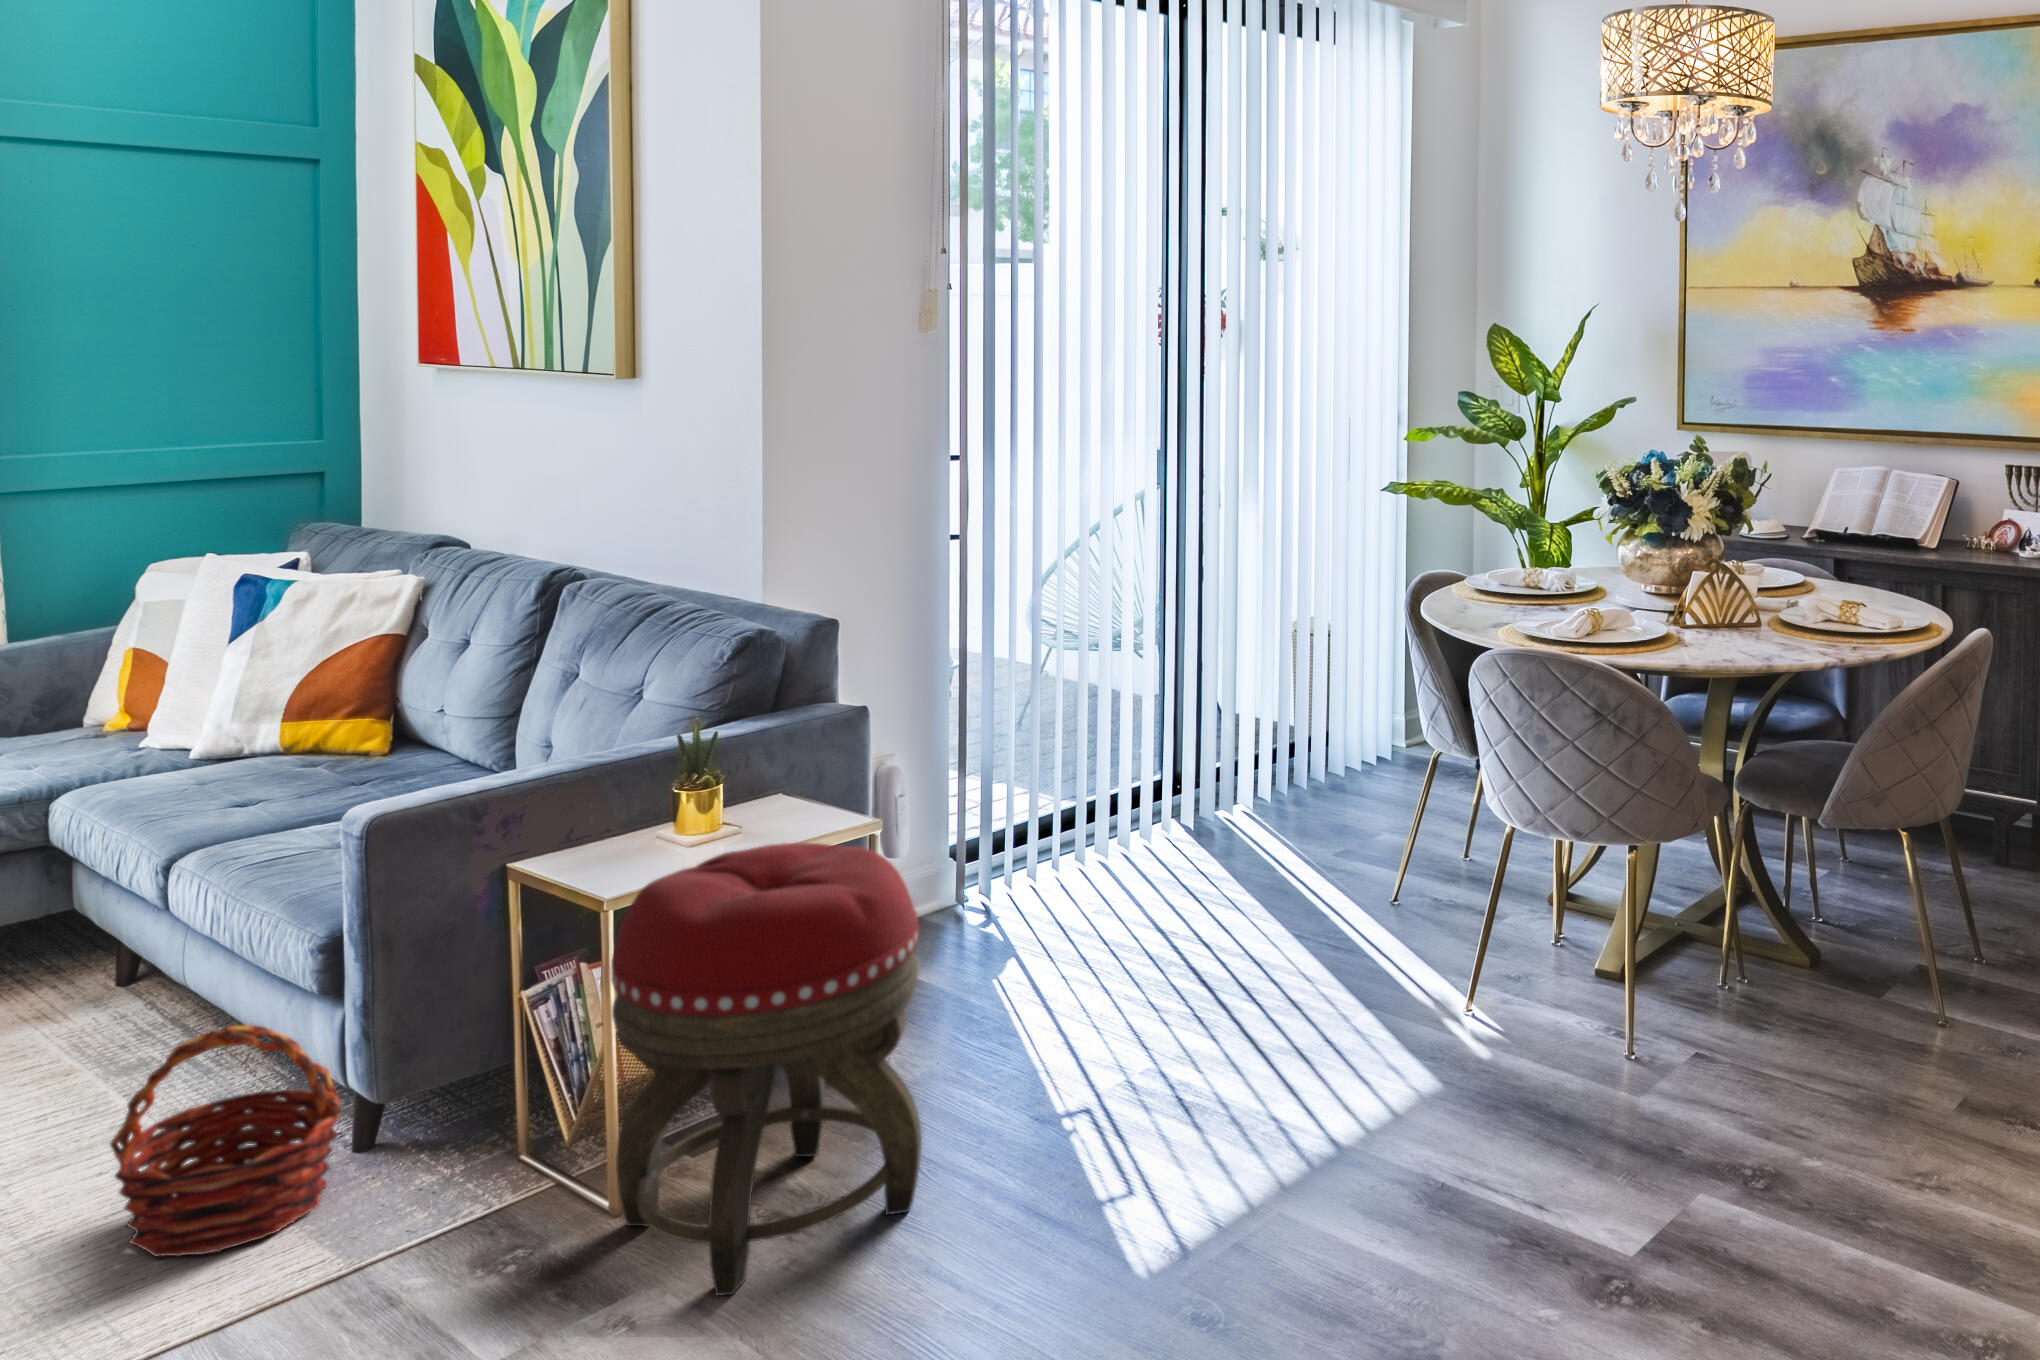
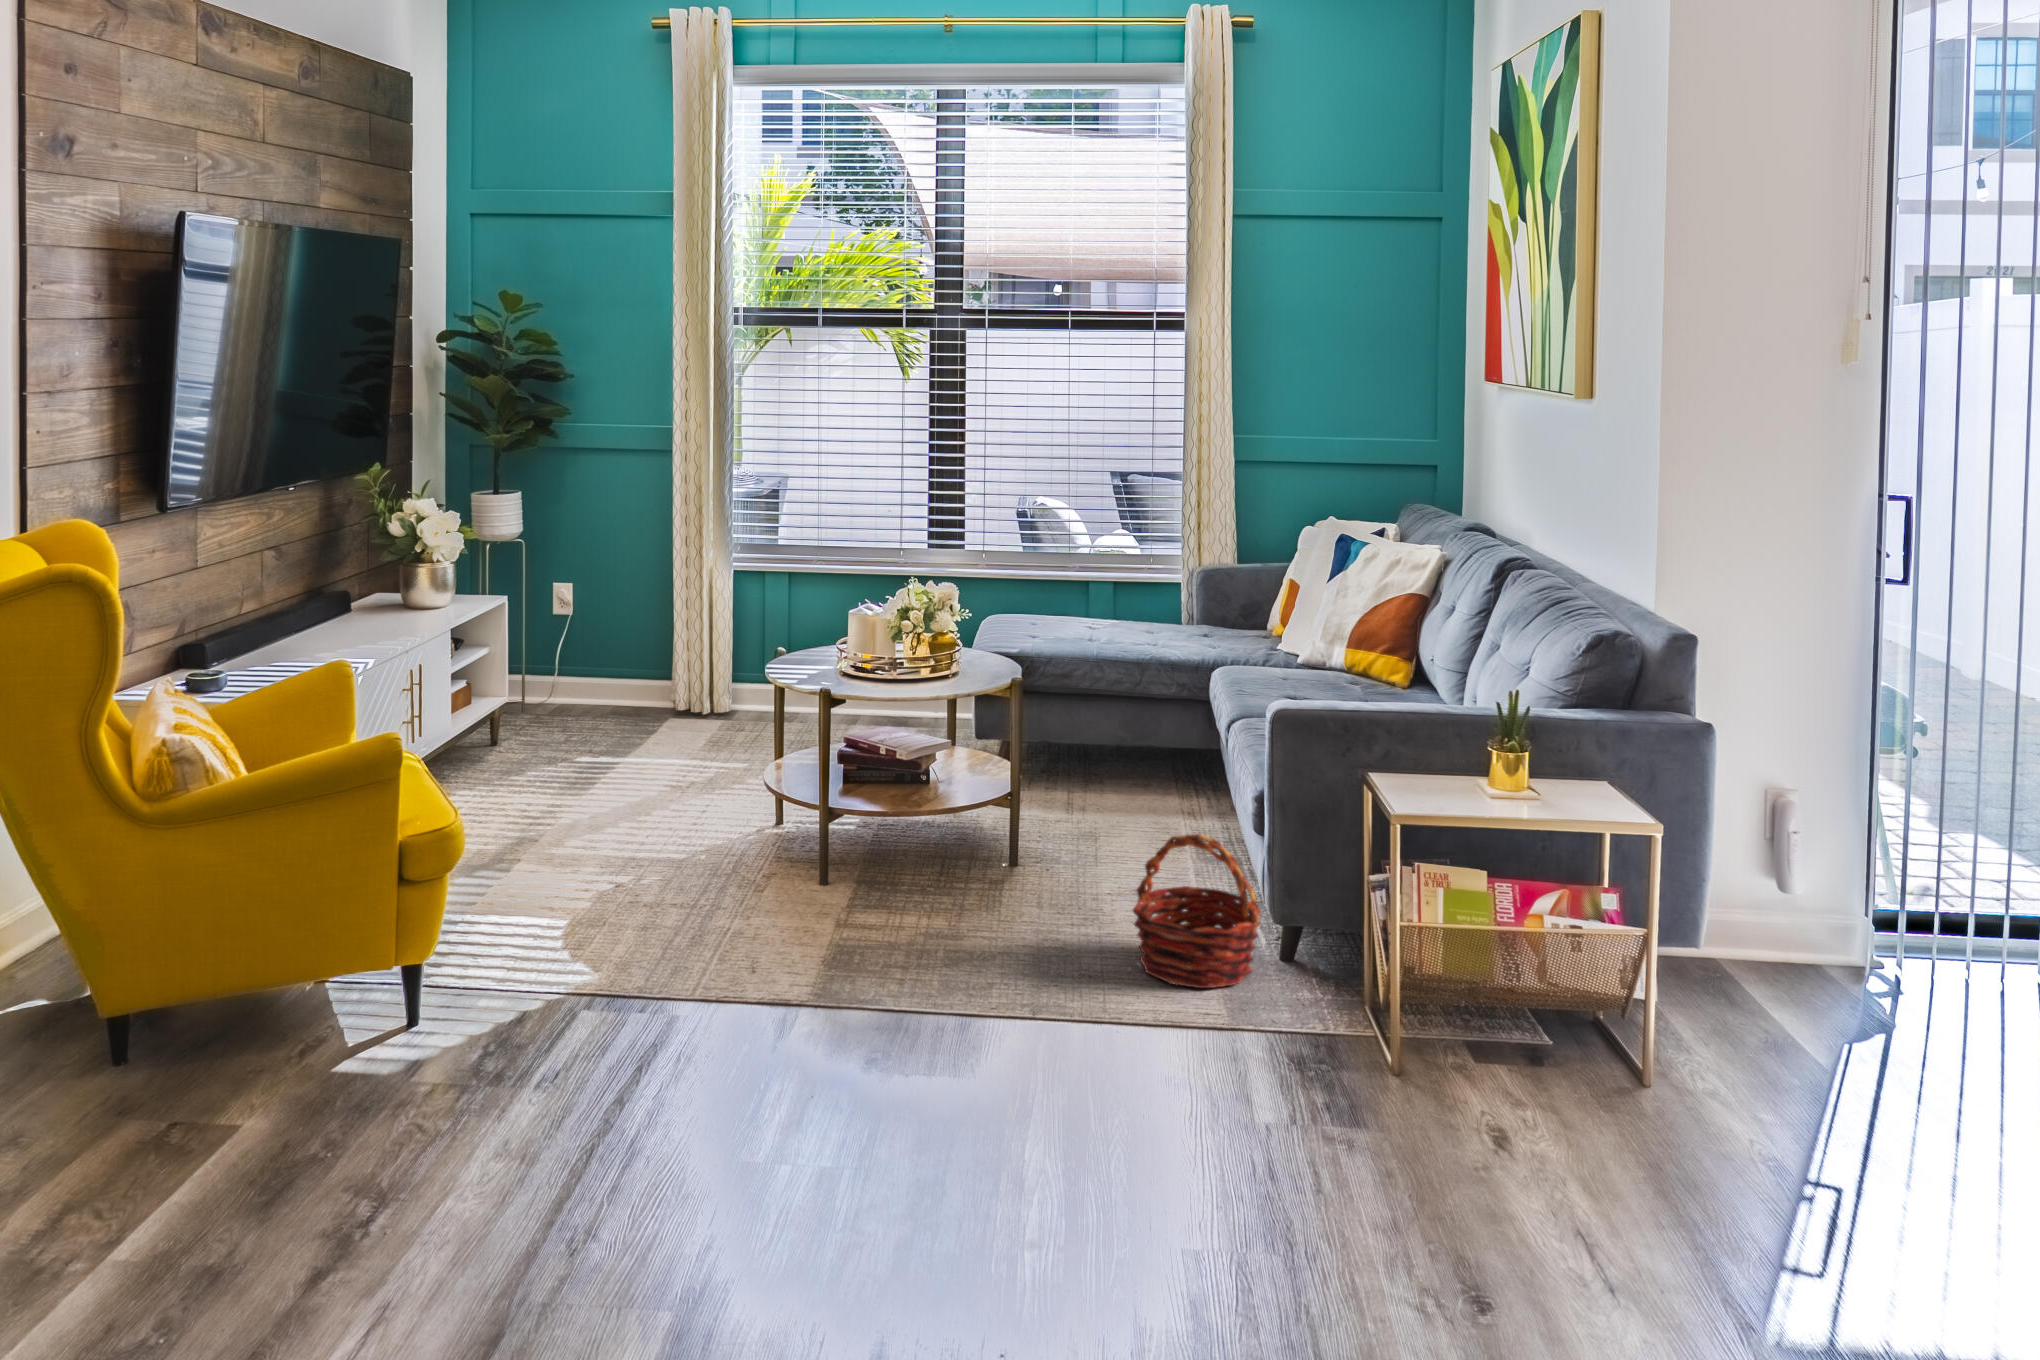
footstool: present [611,843,922,1296] -> none [1378,804,1639,1182]

